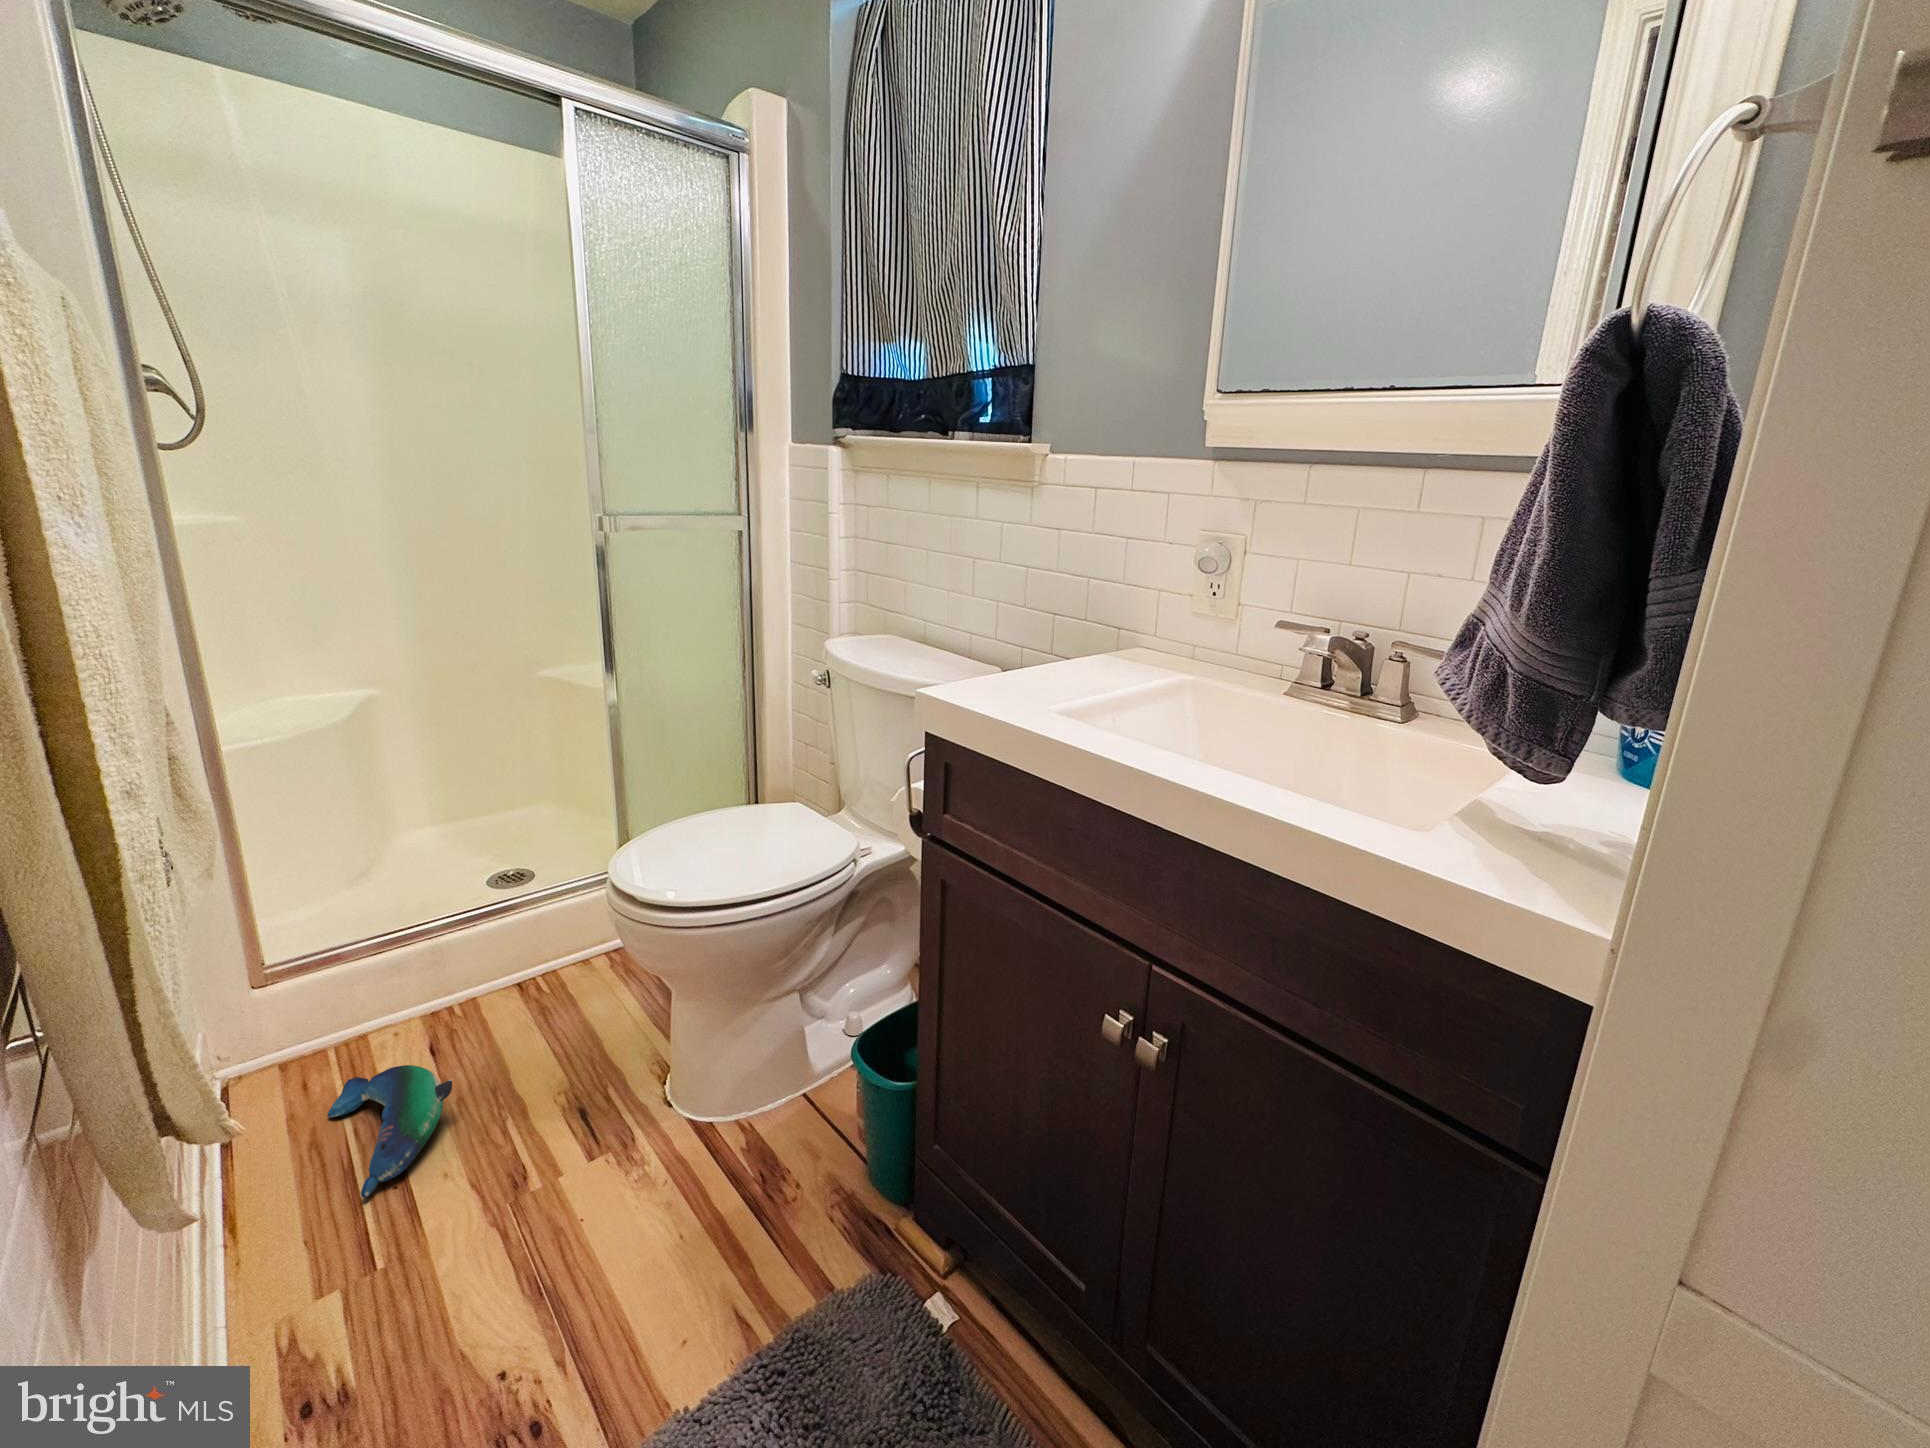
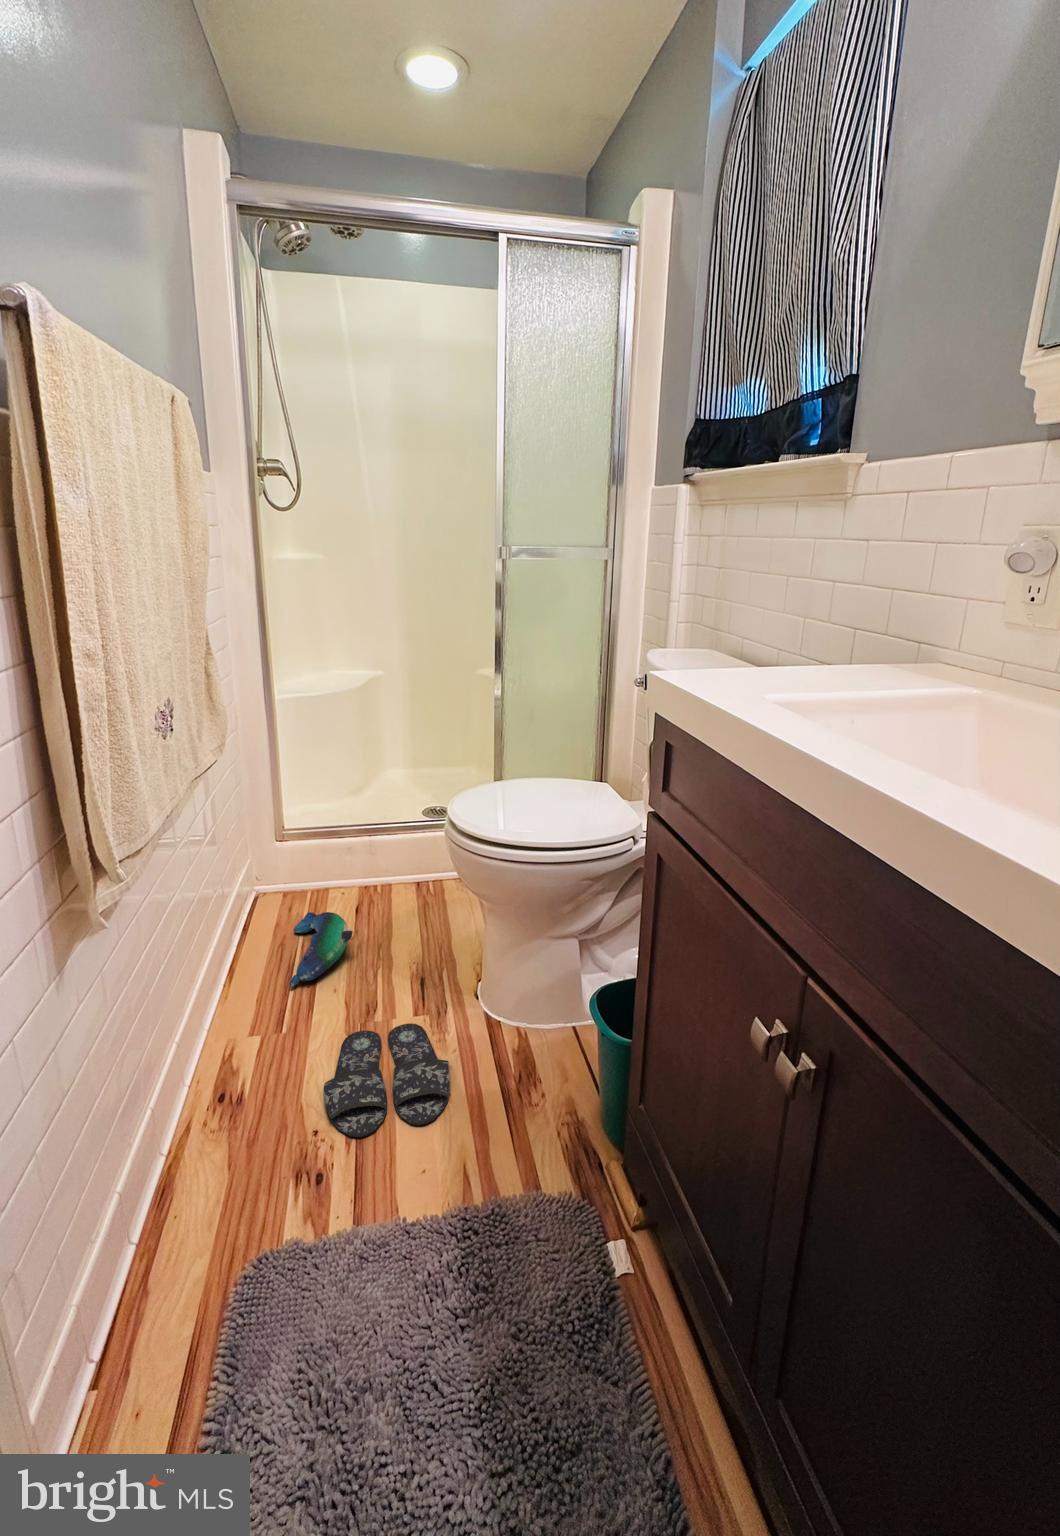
slippers: none [491,1170,683,1353] -> present [324,1023,450,1137]

